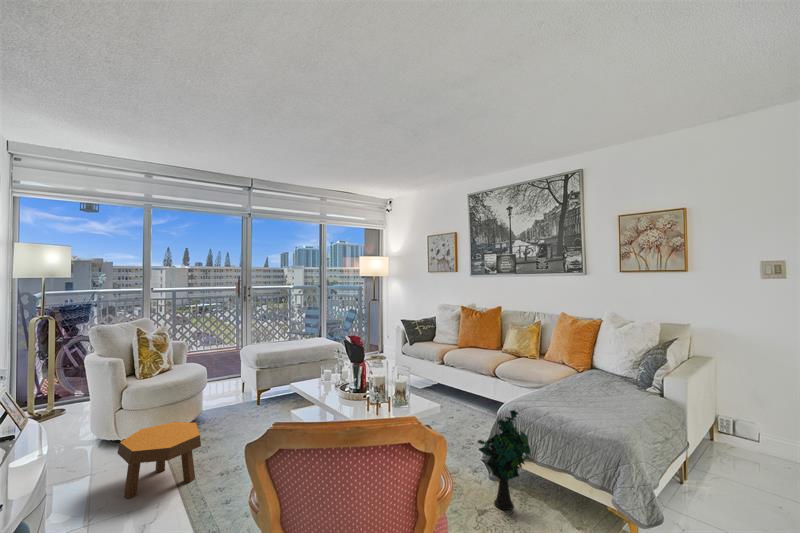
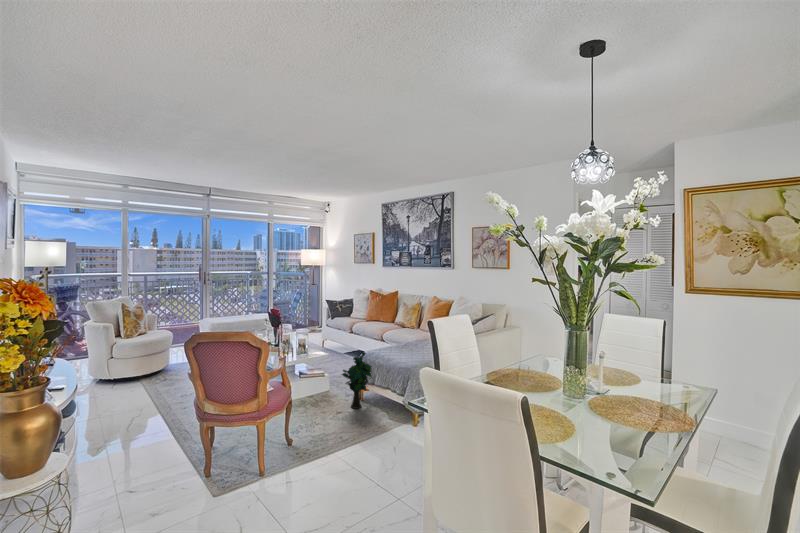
footstool: present [117,422,201,499] -> none [113,365,169,408]

